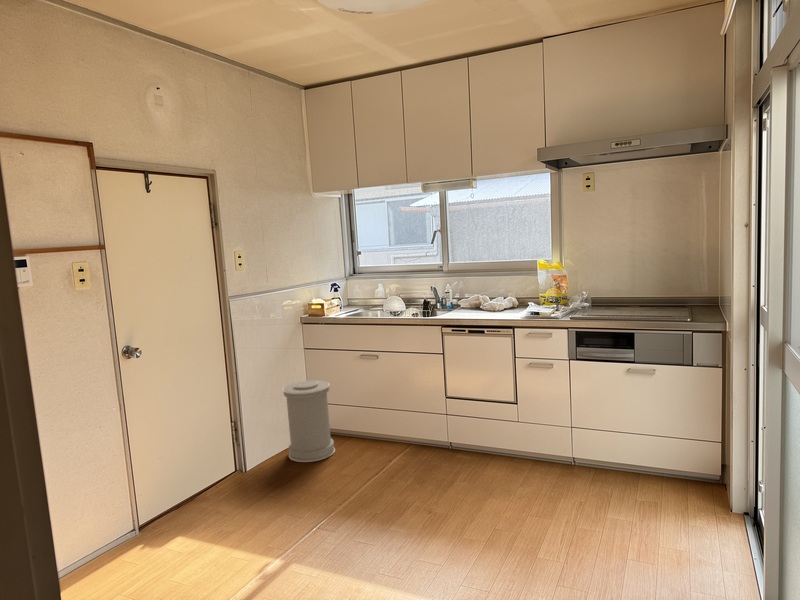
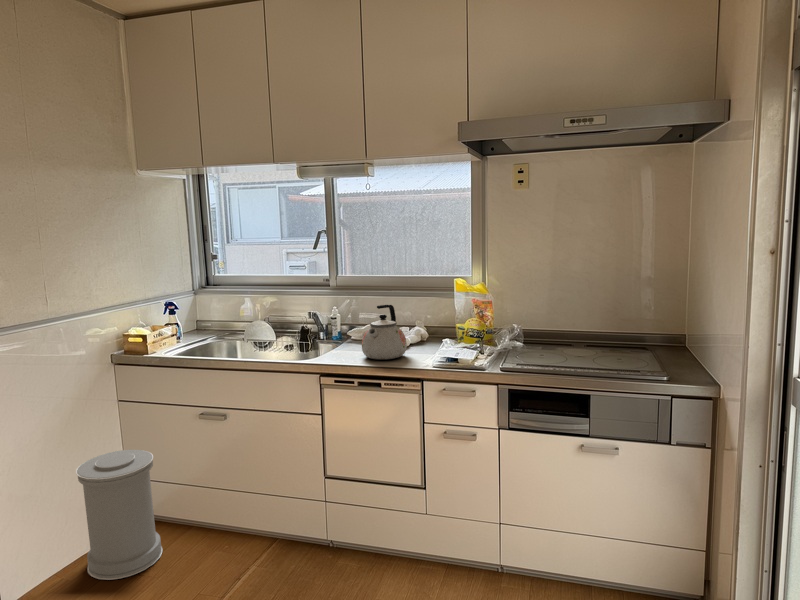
kettle: none [471,278,503,315] -> present [362,305,407,359]

